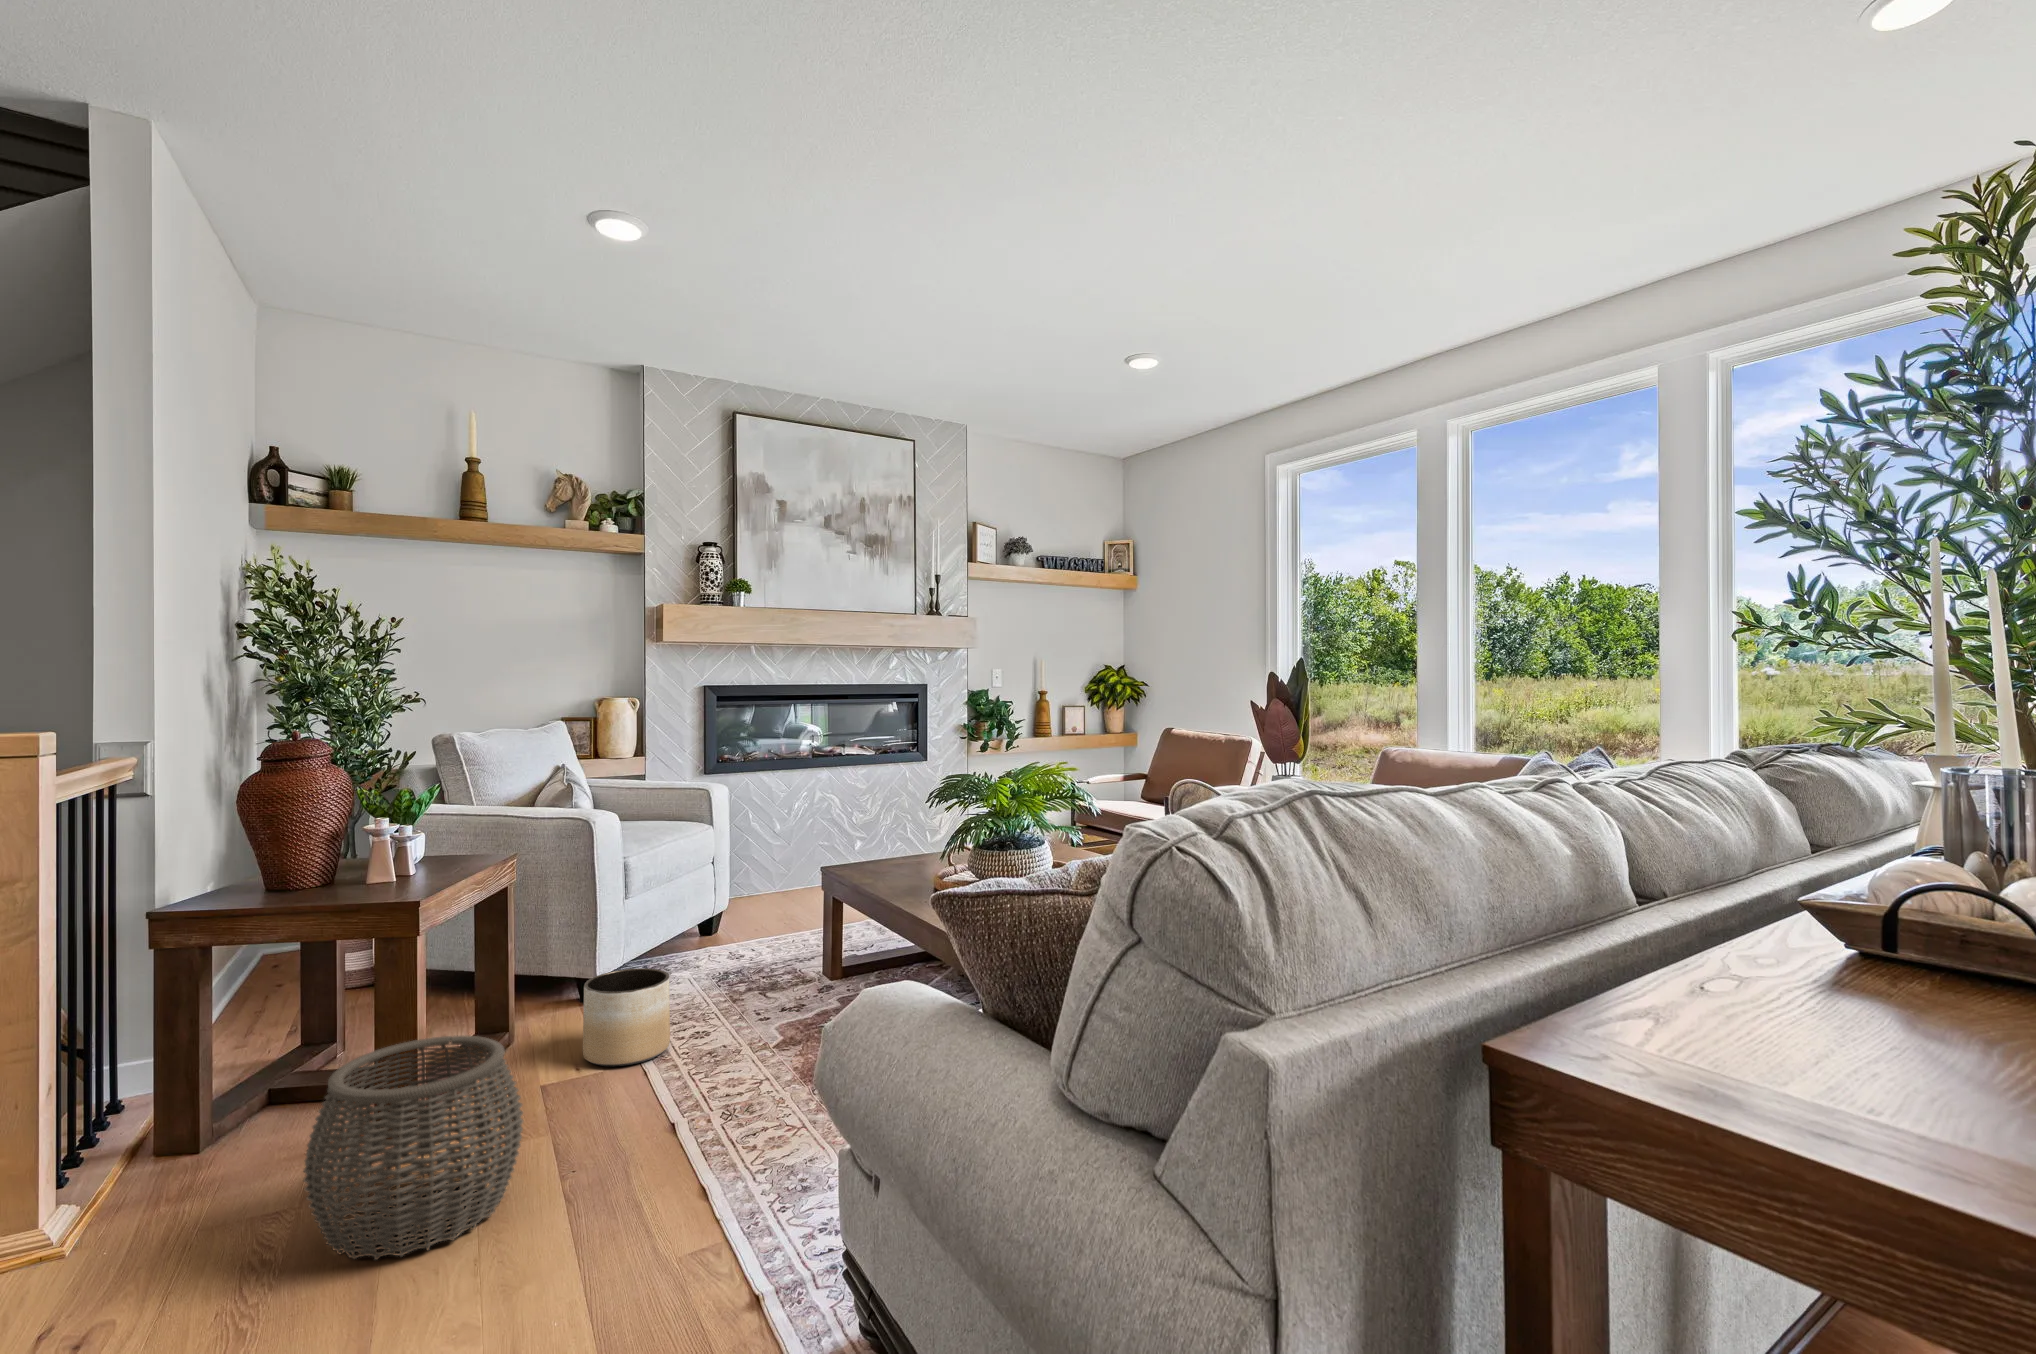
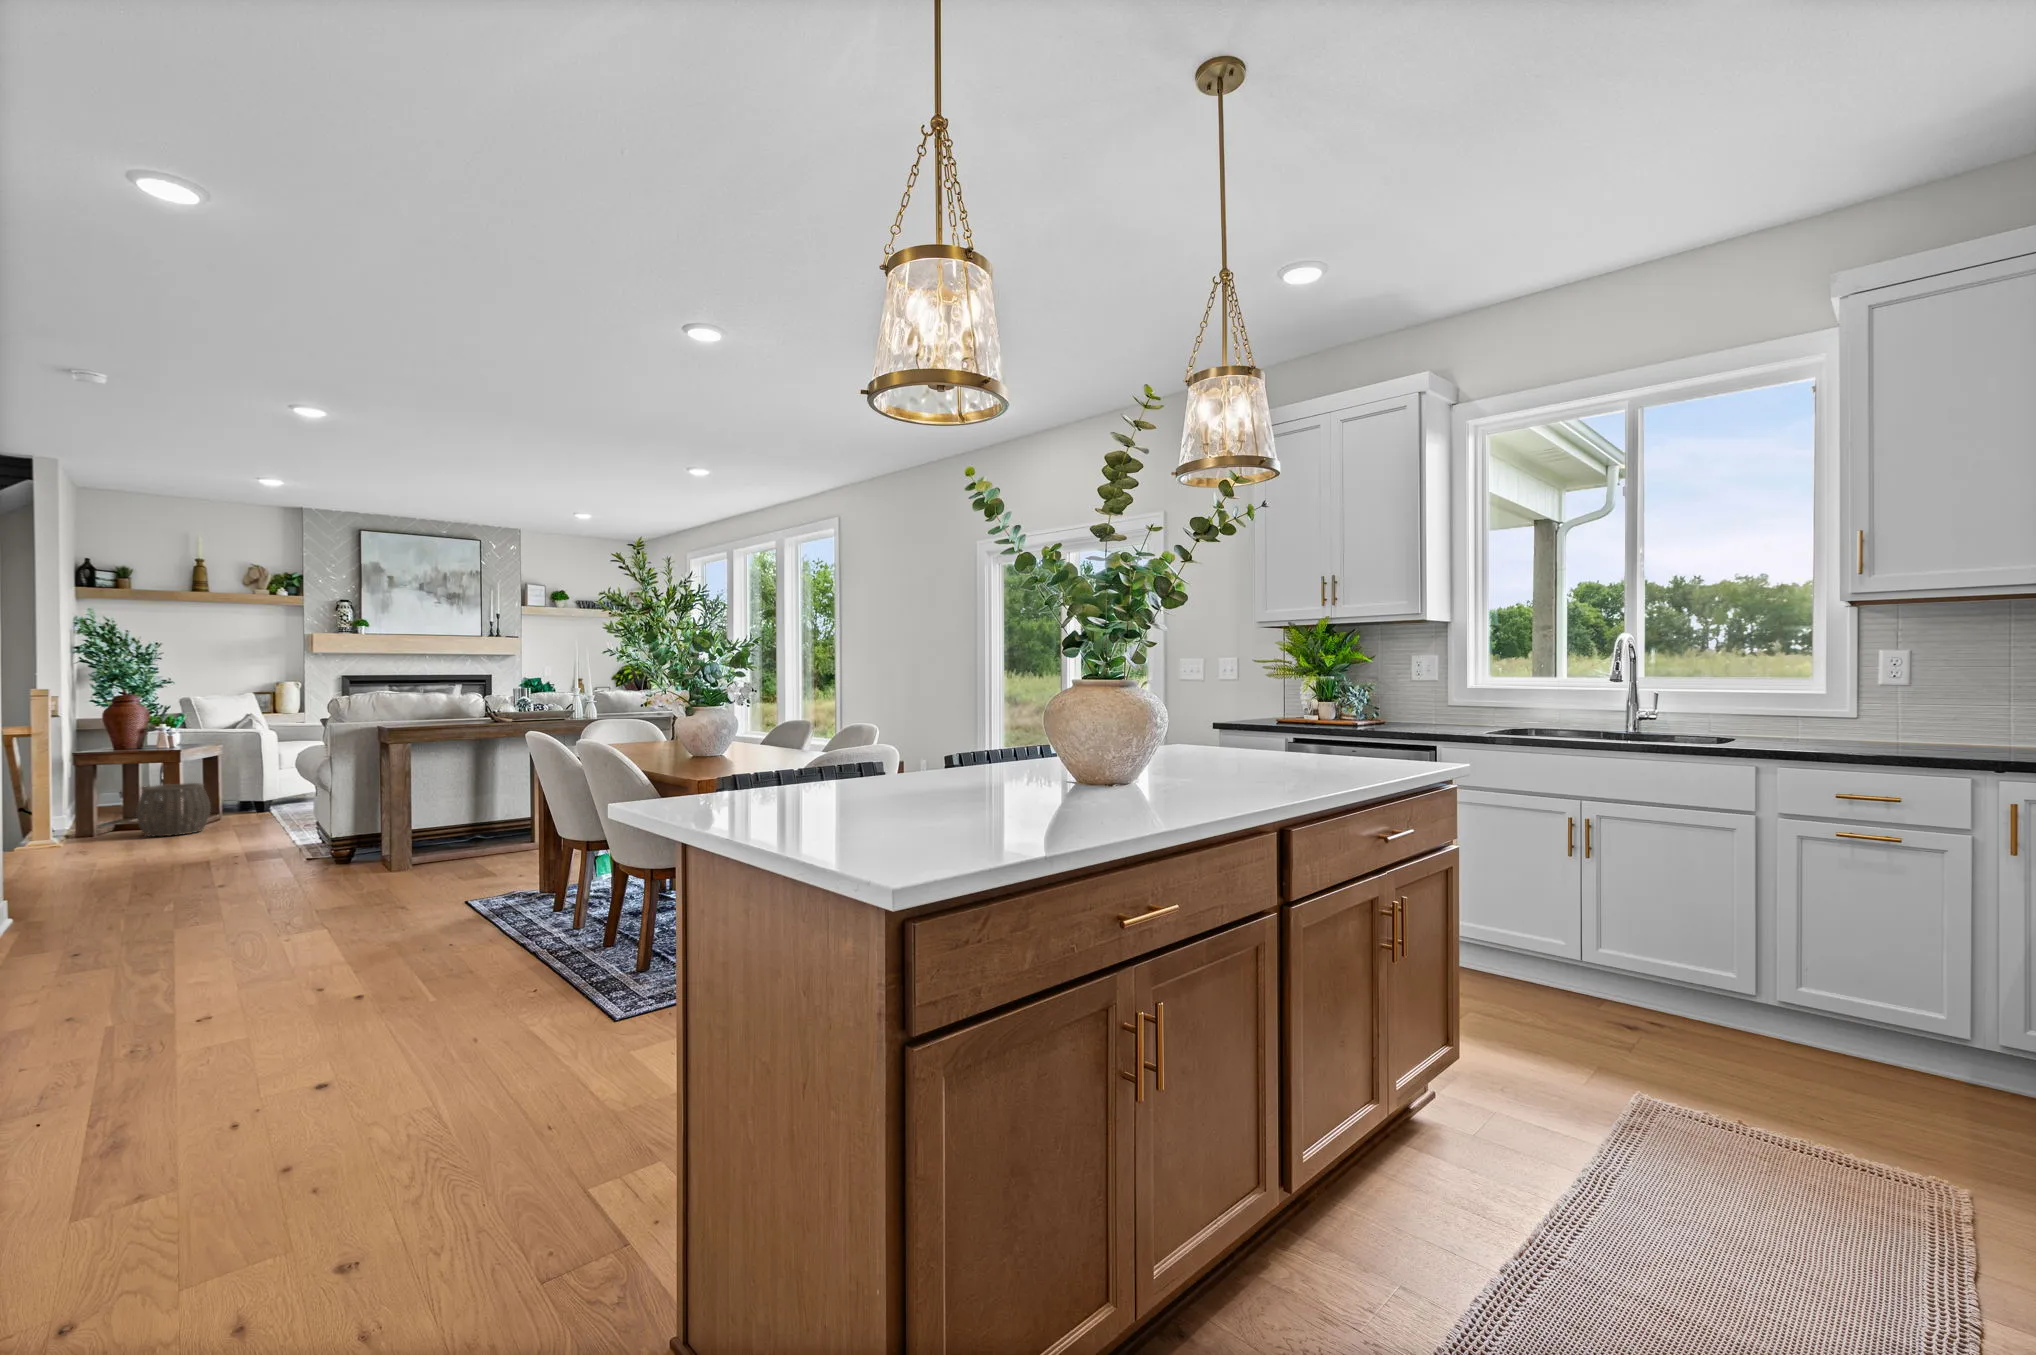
planter: present [583,968,670,1066] -> none [245,784,284,816]

